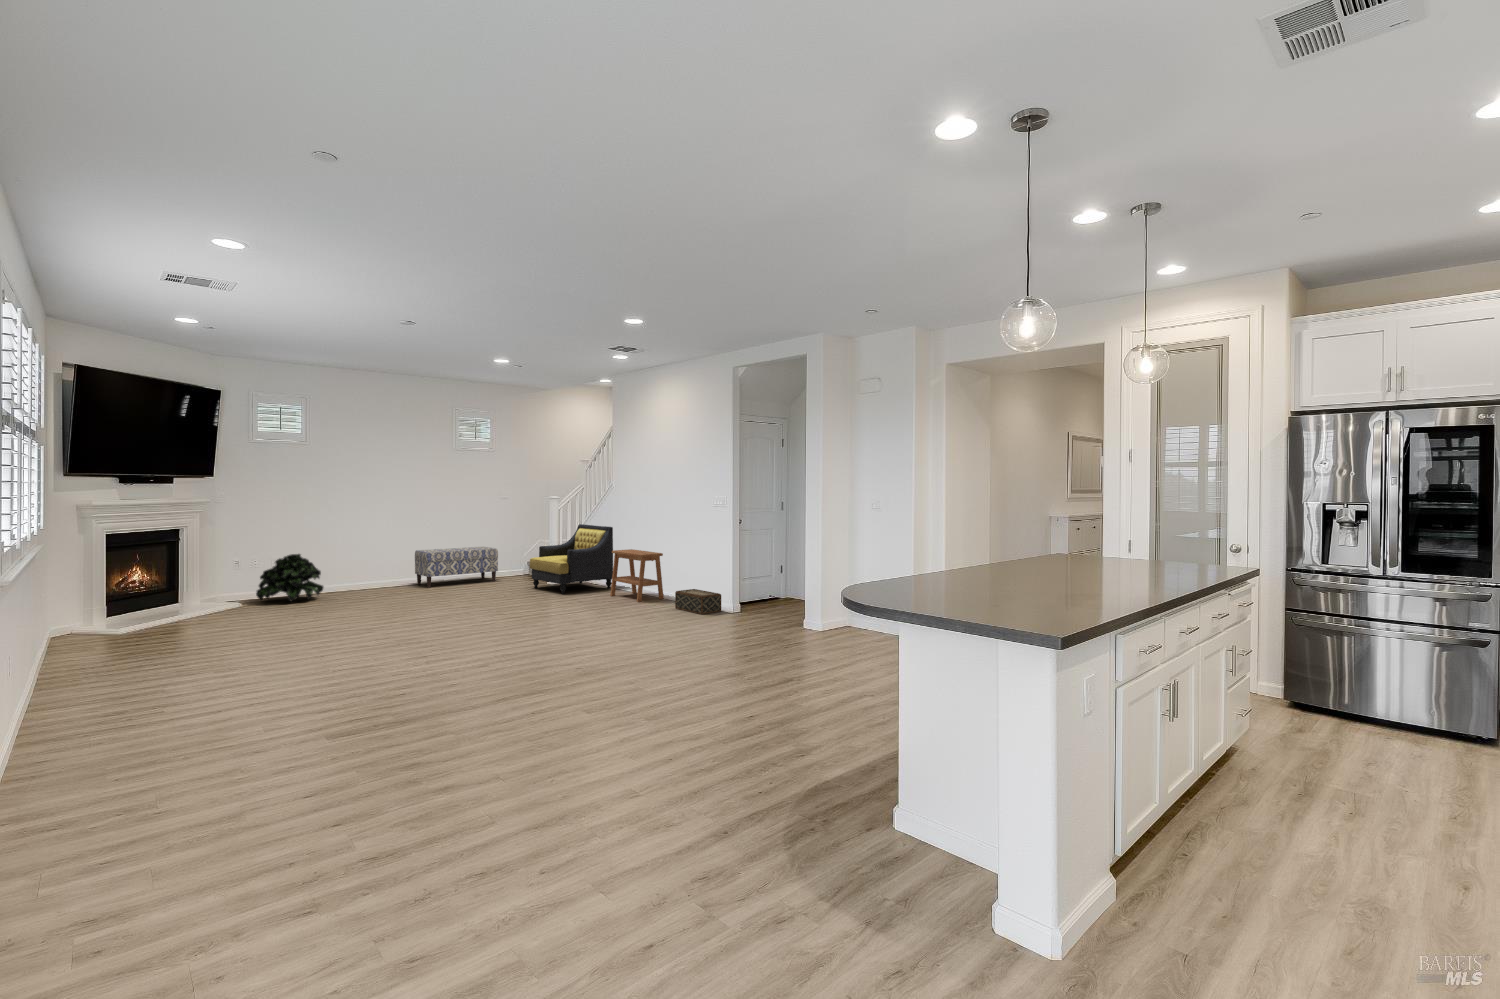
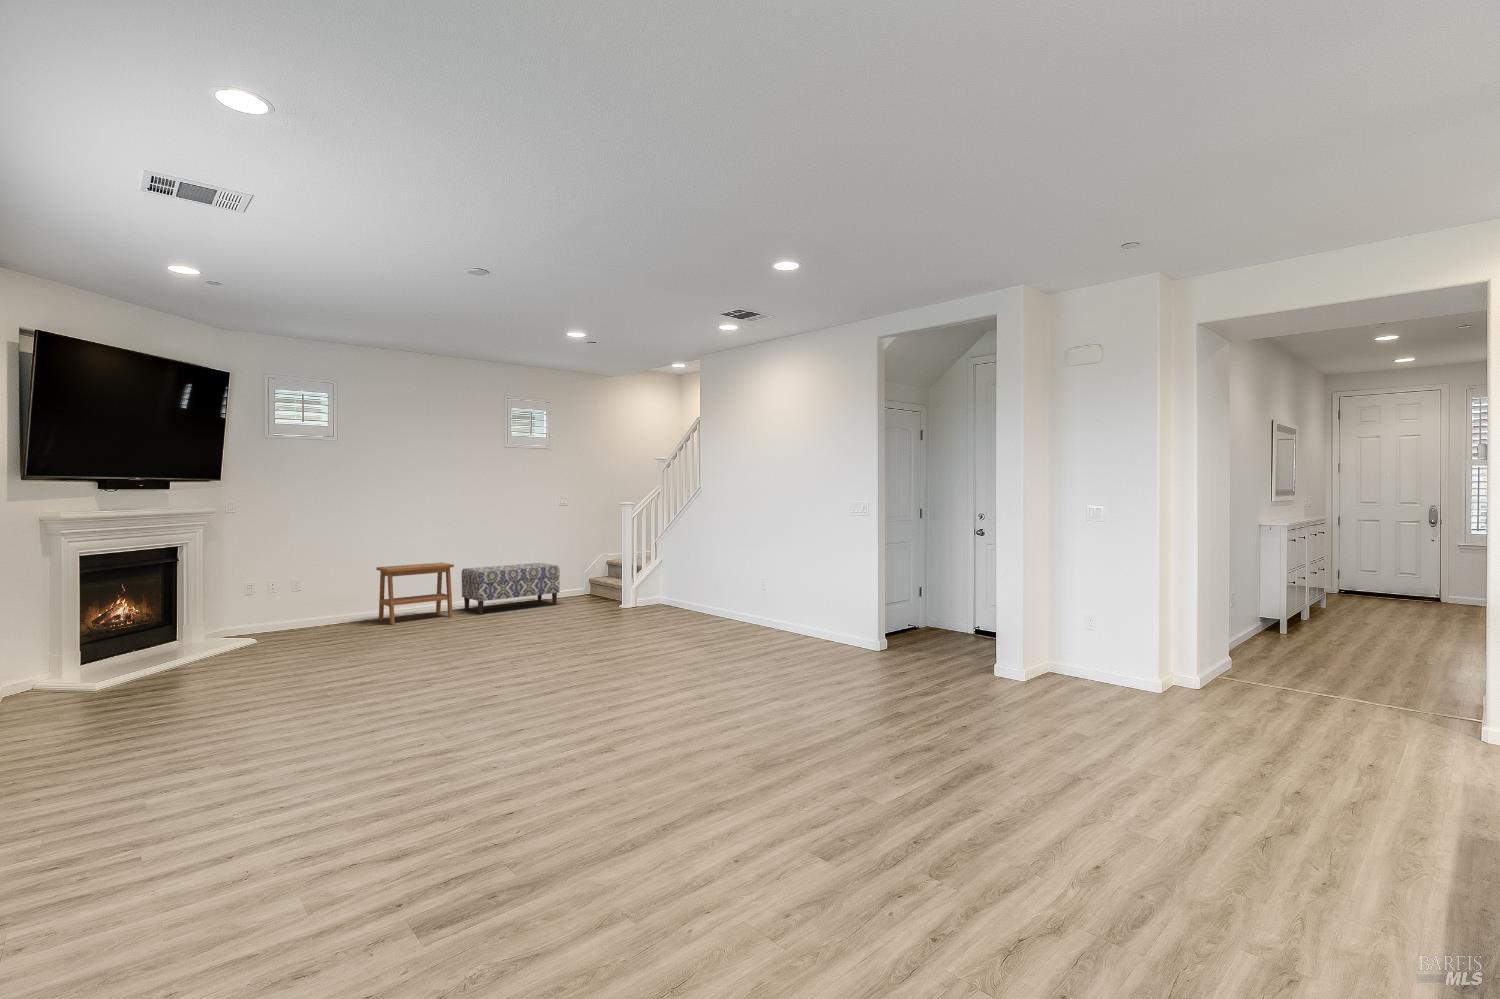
armchair: present [530,524,613,594] -> none [604,536,705,623]
side table: present [610,549,664,602] -> present [376,562,454,625]
potted plant: present [256,554,323,601] -> none [274,576,357,637]
woven basket: present [675,589,721,614] -> none [805,618,868,652]

